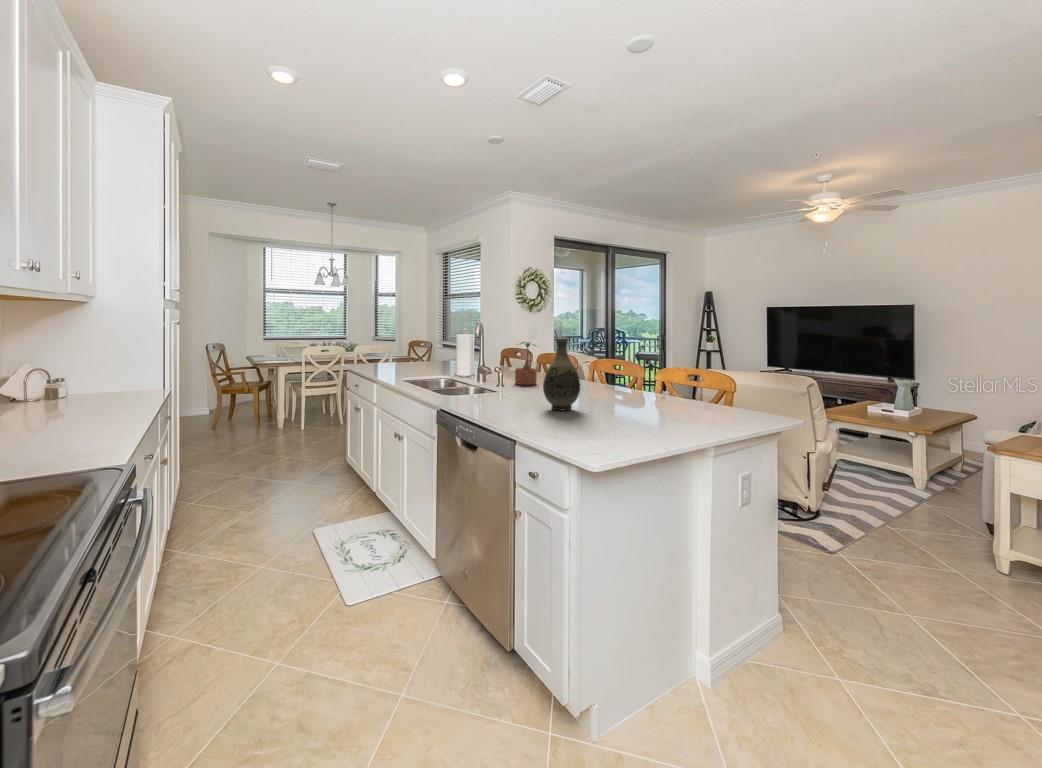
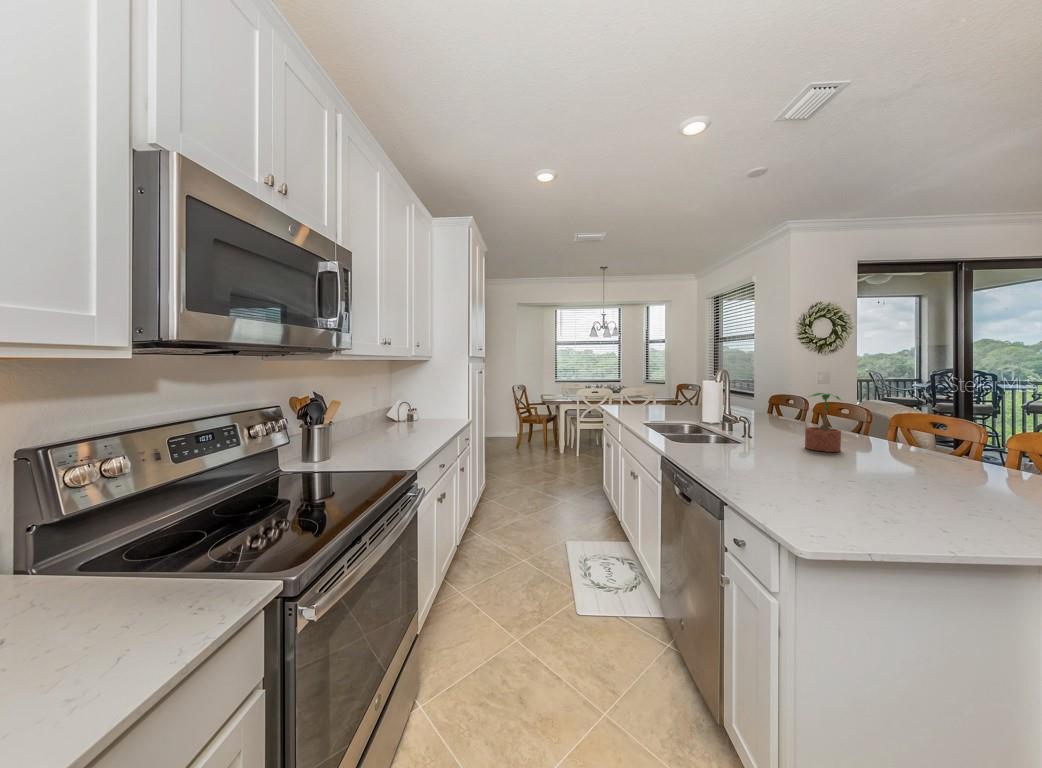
vase: present [543,338,580,410] -> none [869,396,955,521]

